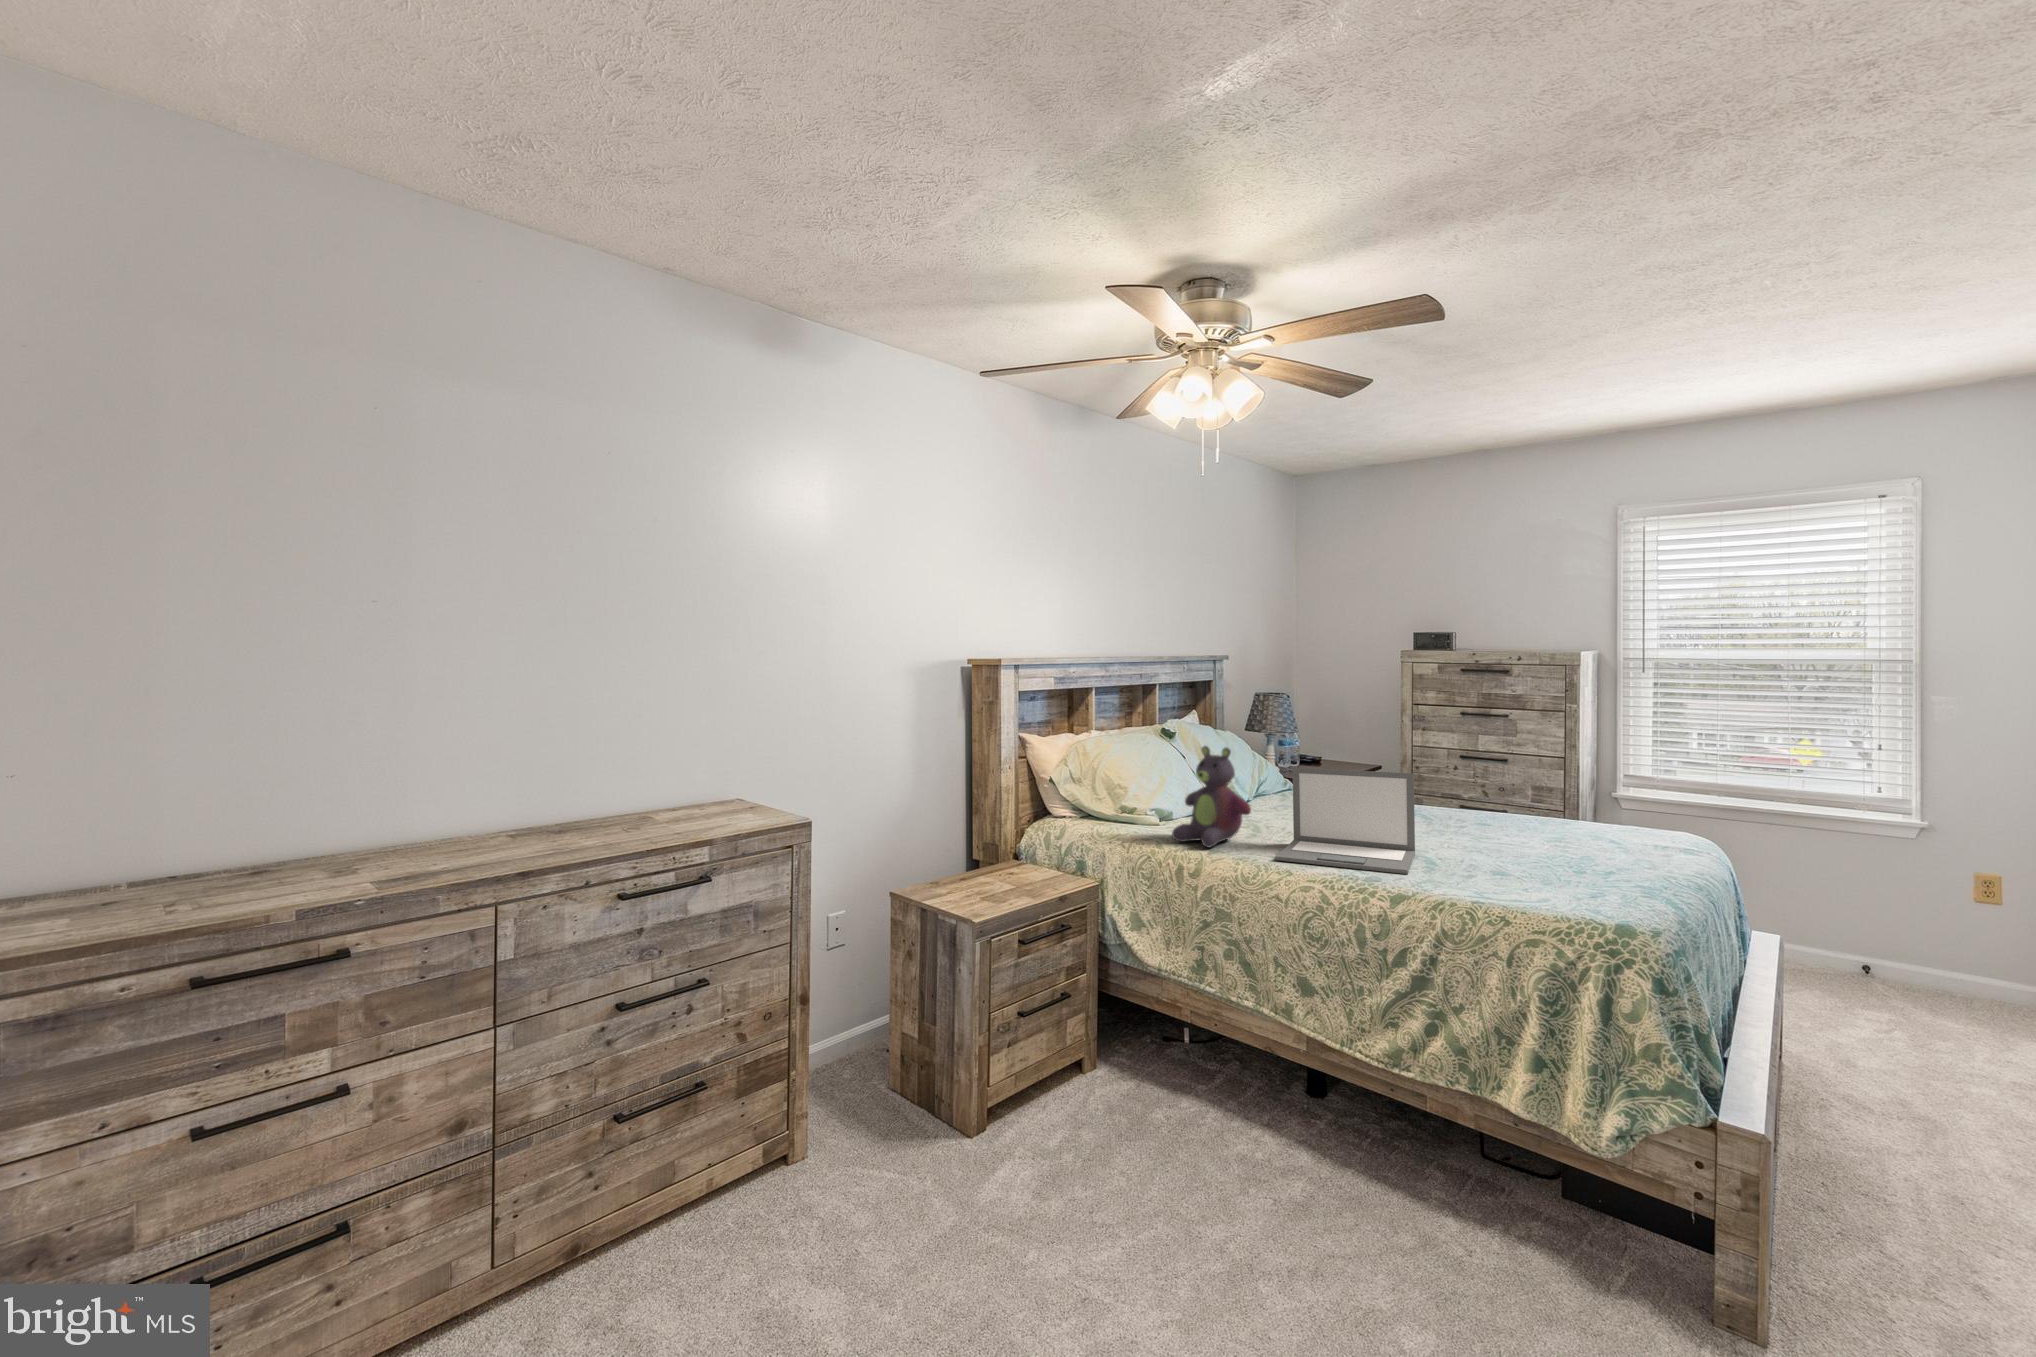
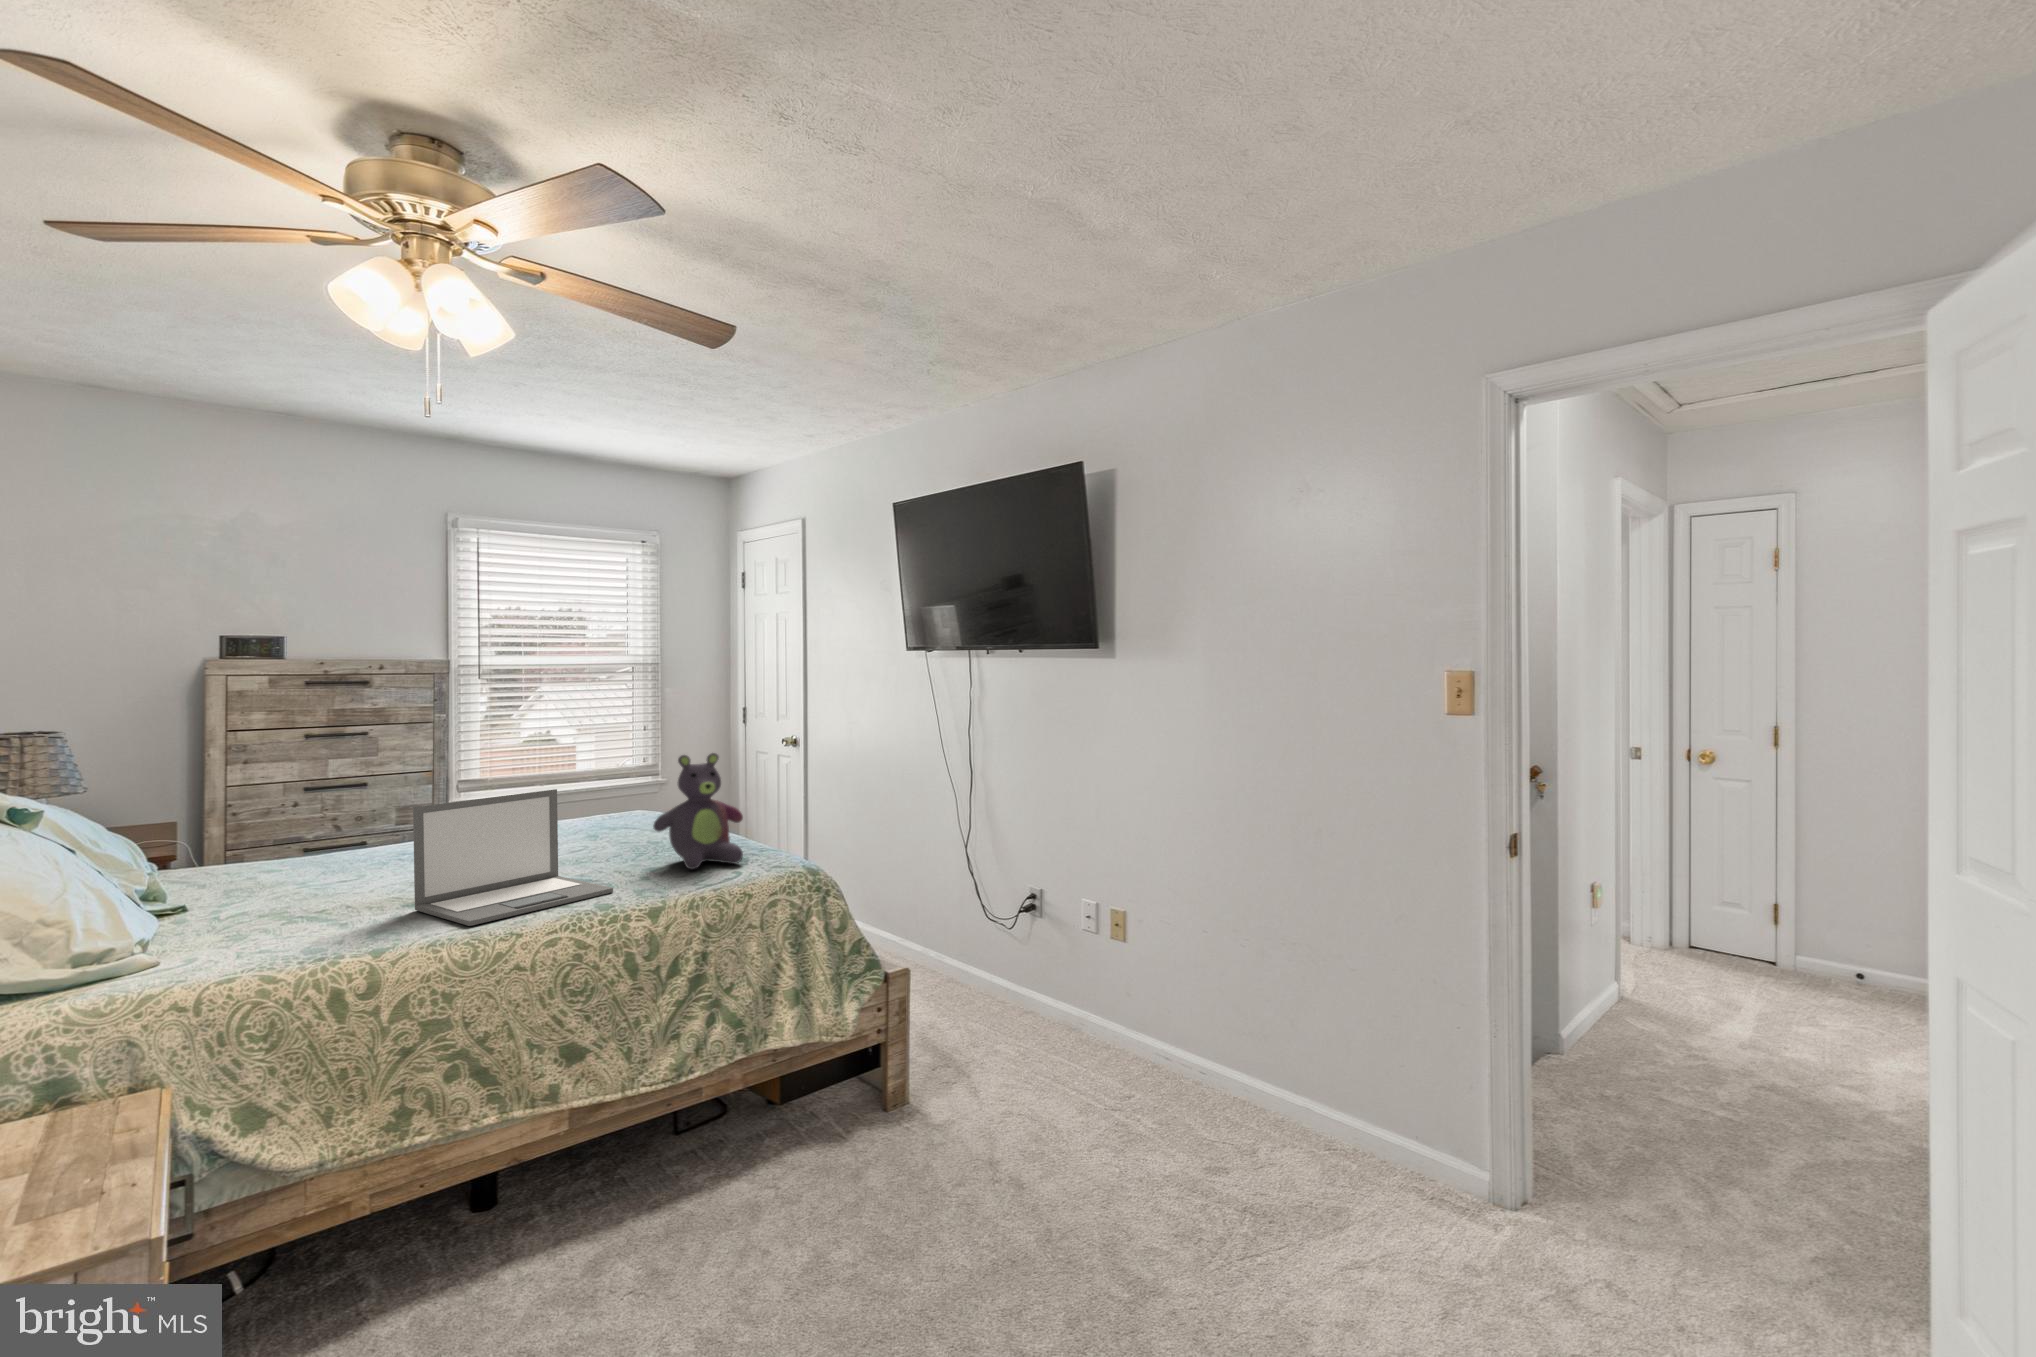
stuffed bear: present [1172,746,1251,848] -> present [653,753,743,869]

